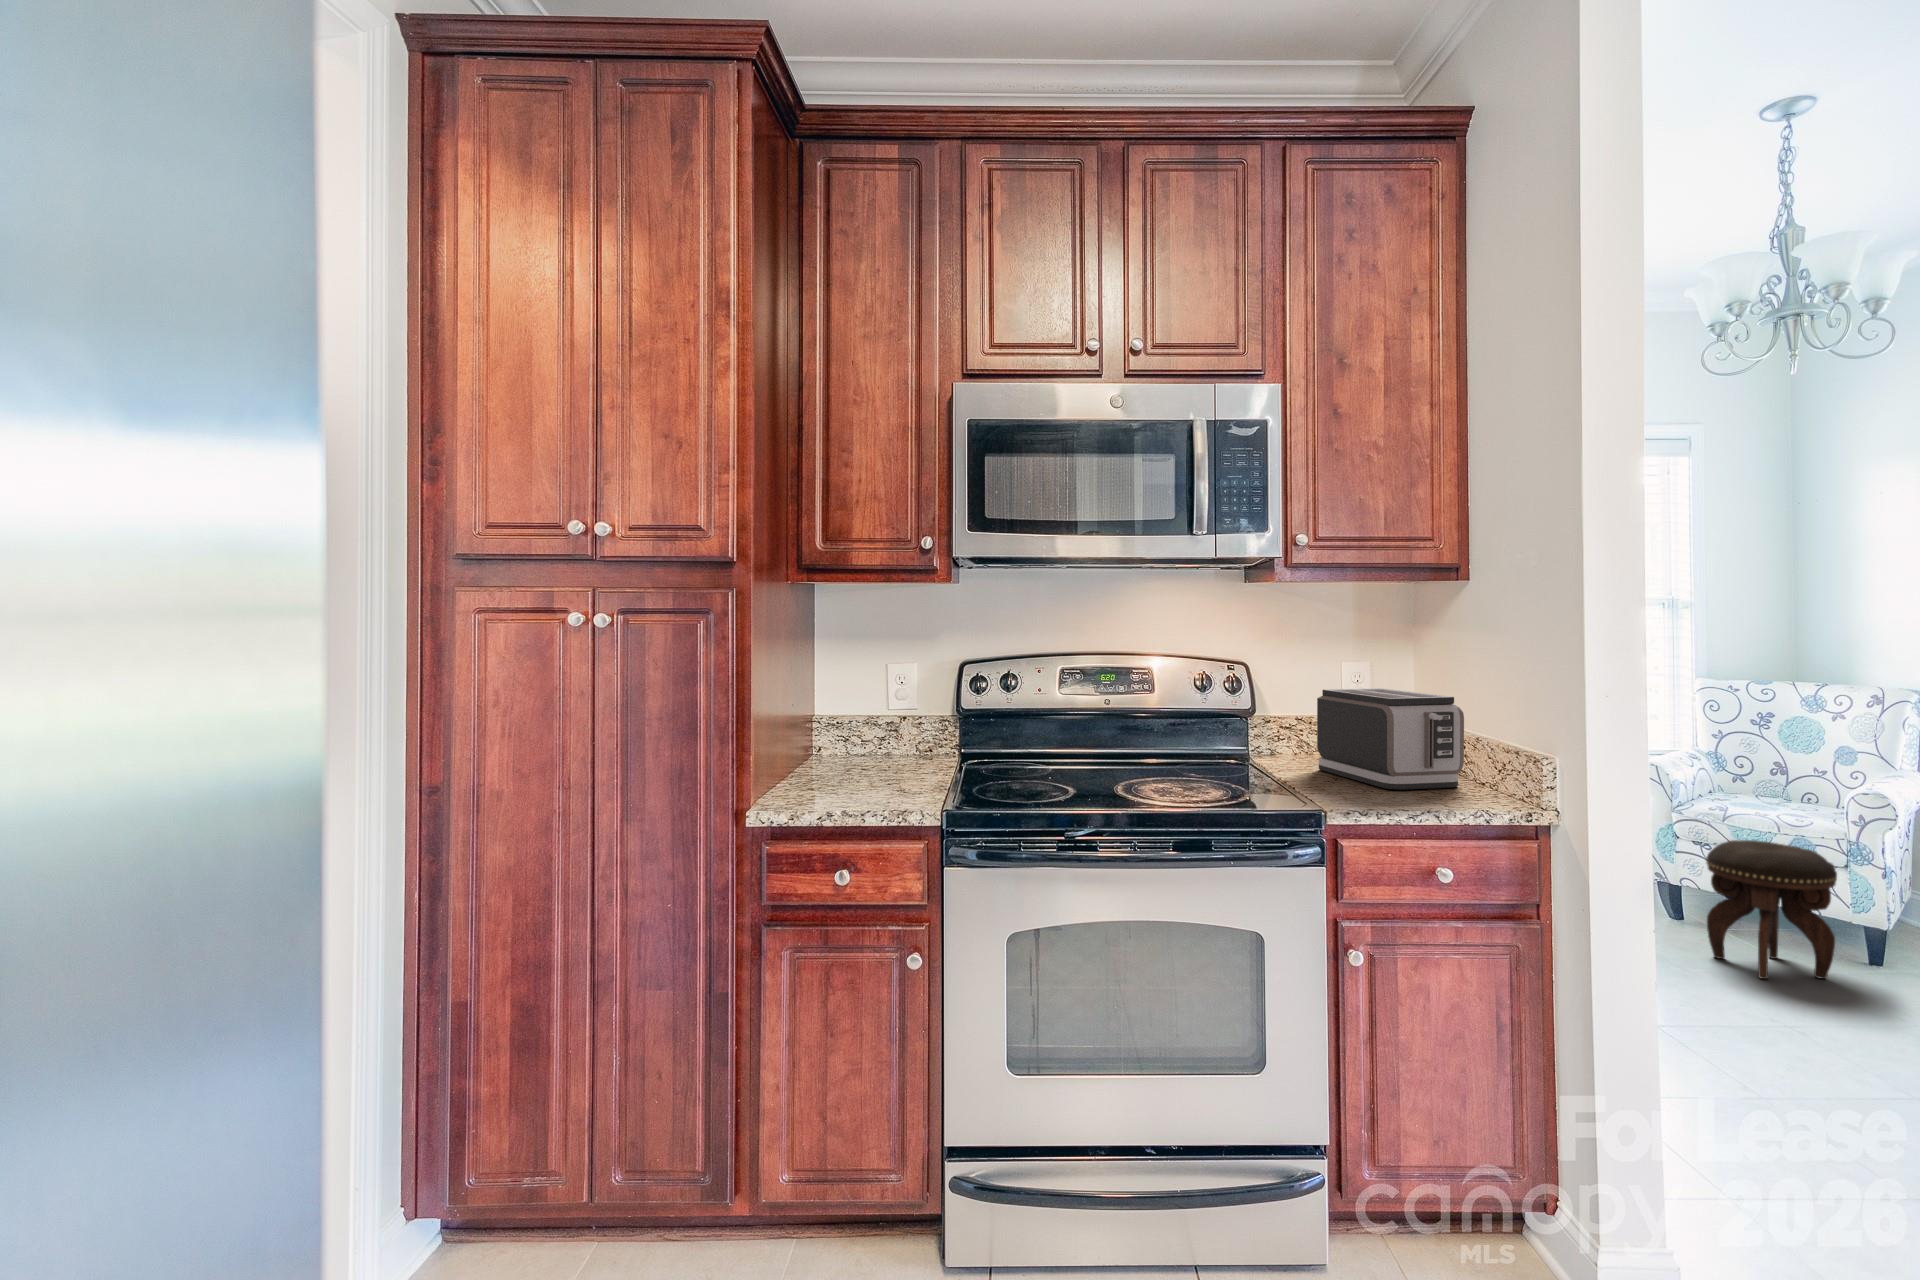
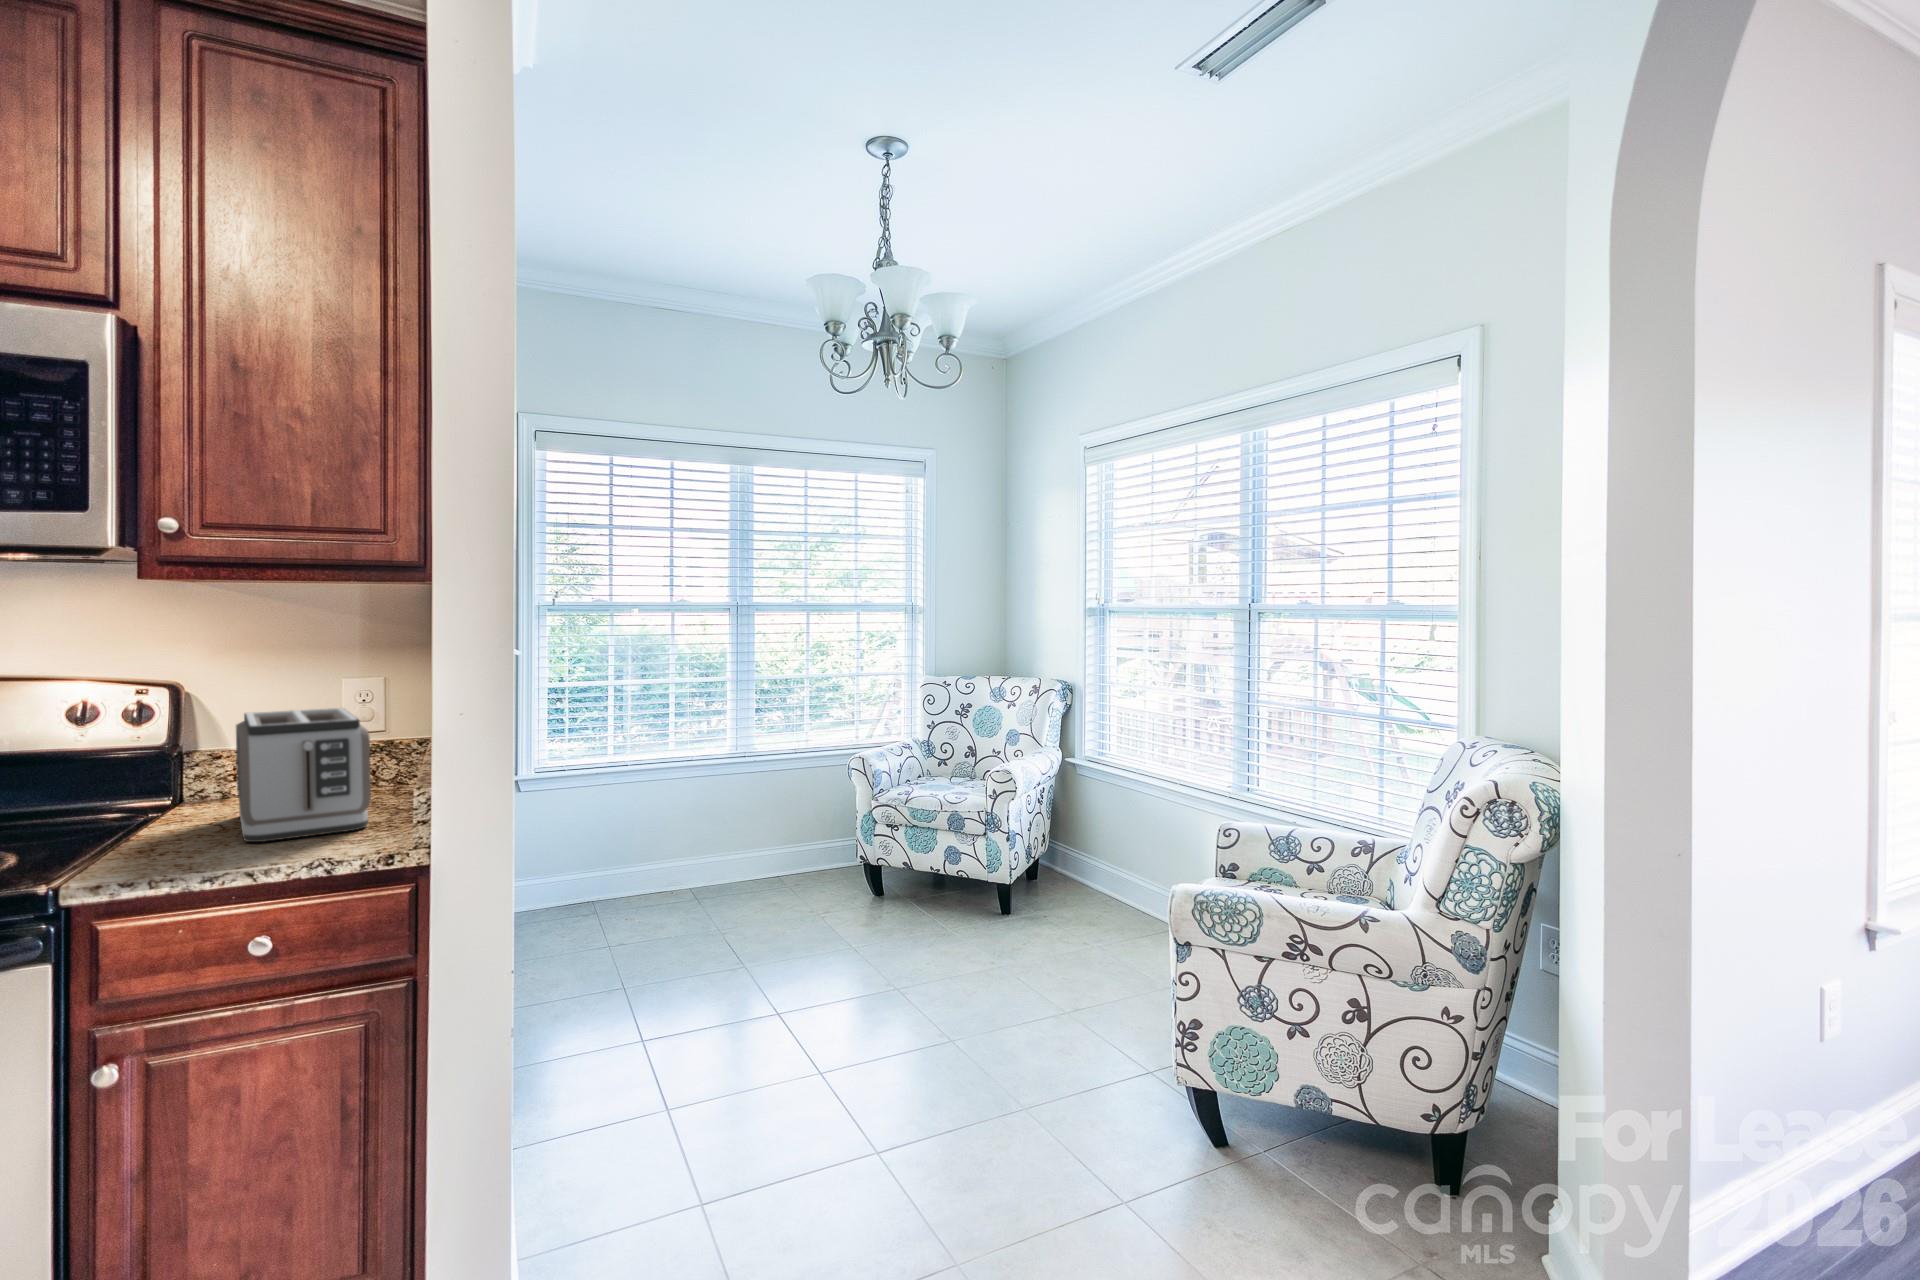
footstool: present [1706,840,1837,979] -> none [878,821,968,948]

